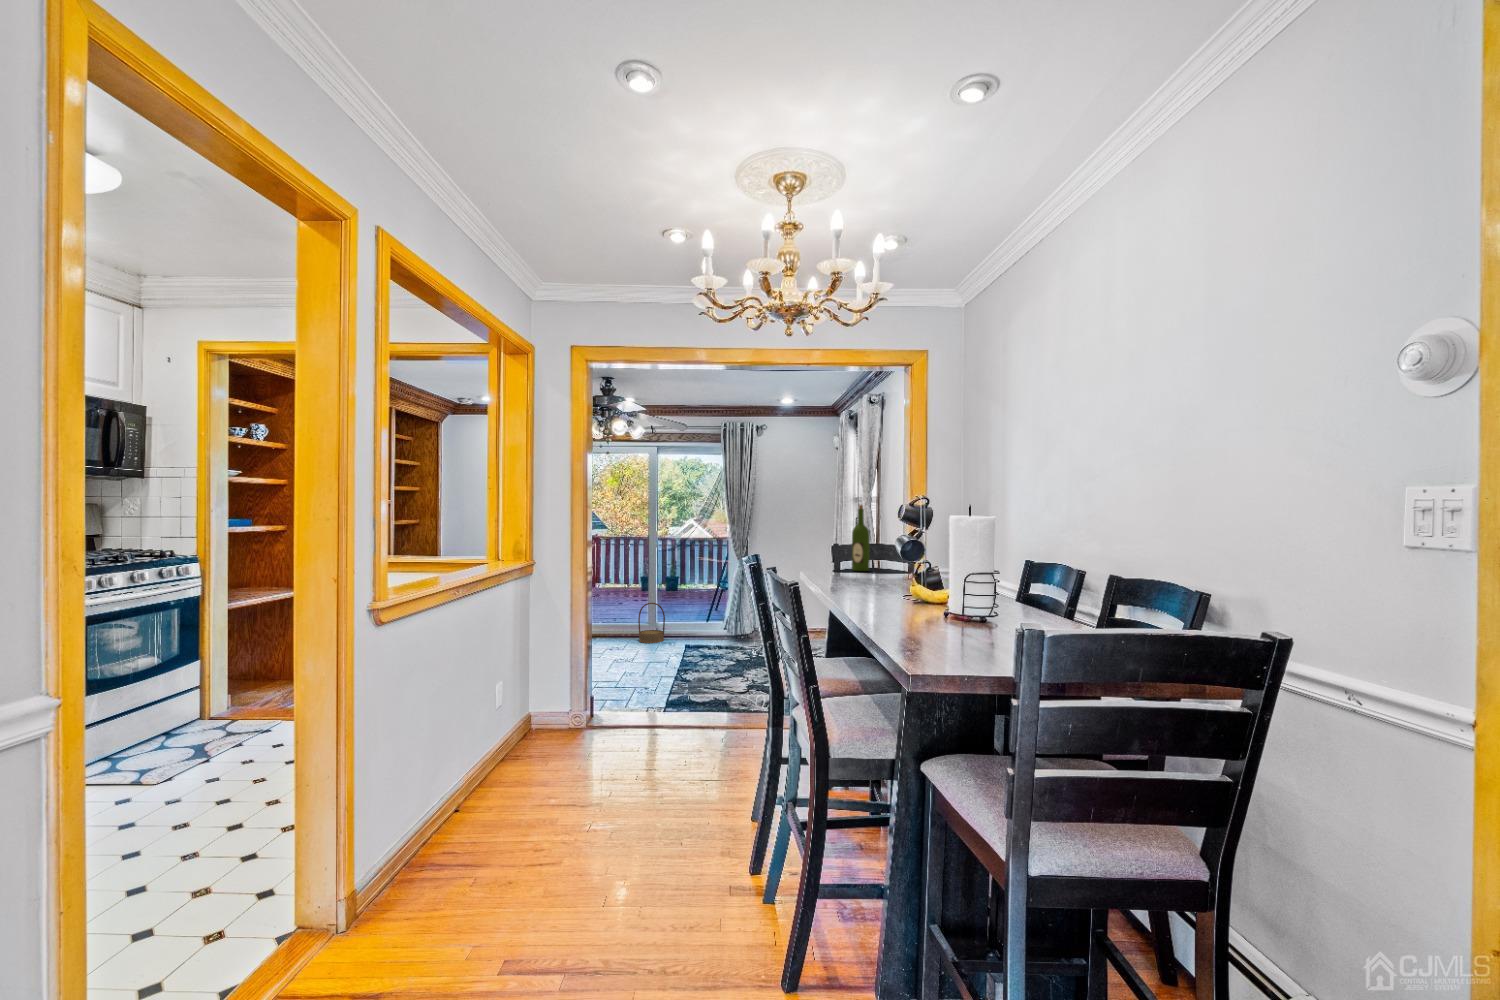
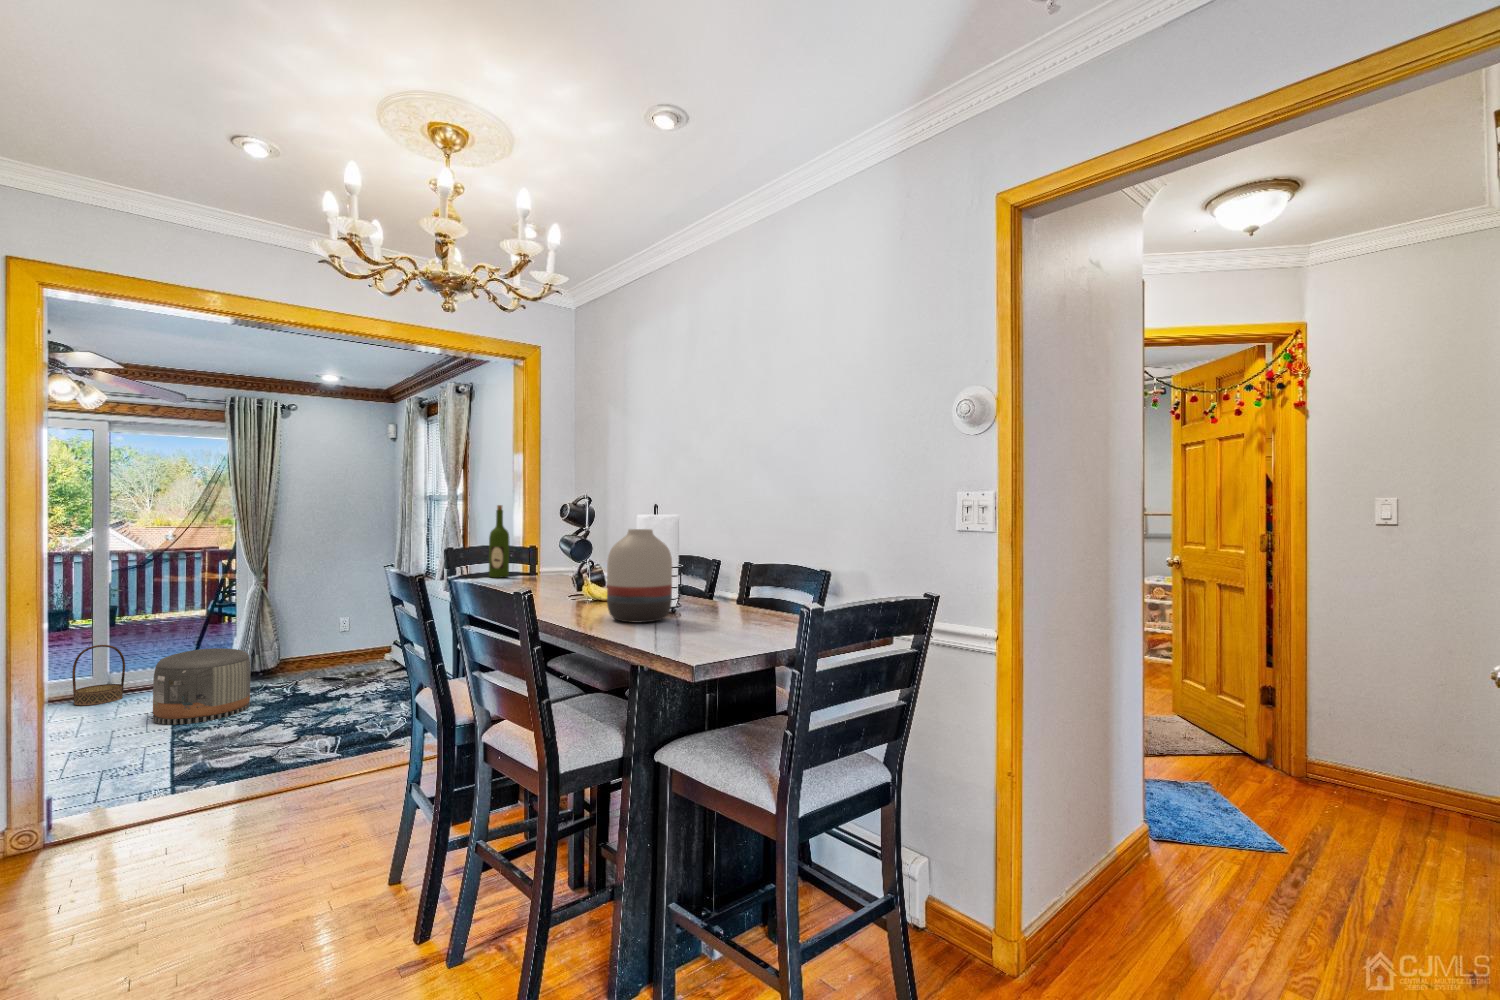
vase: none [886,527,955,624] -> present [607,529,672,623]
pouf: none [672,612,728,666] -> present [153,648,251,725]

